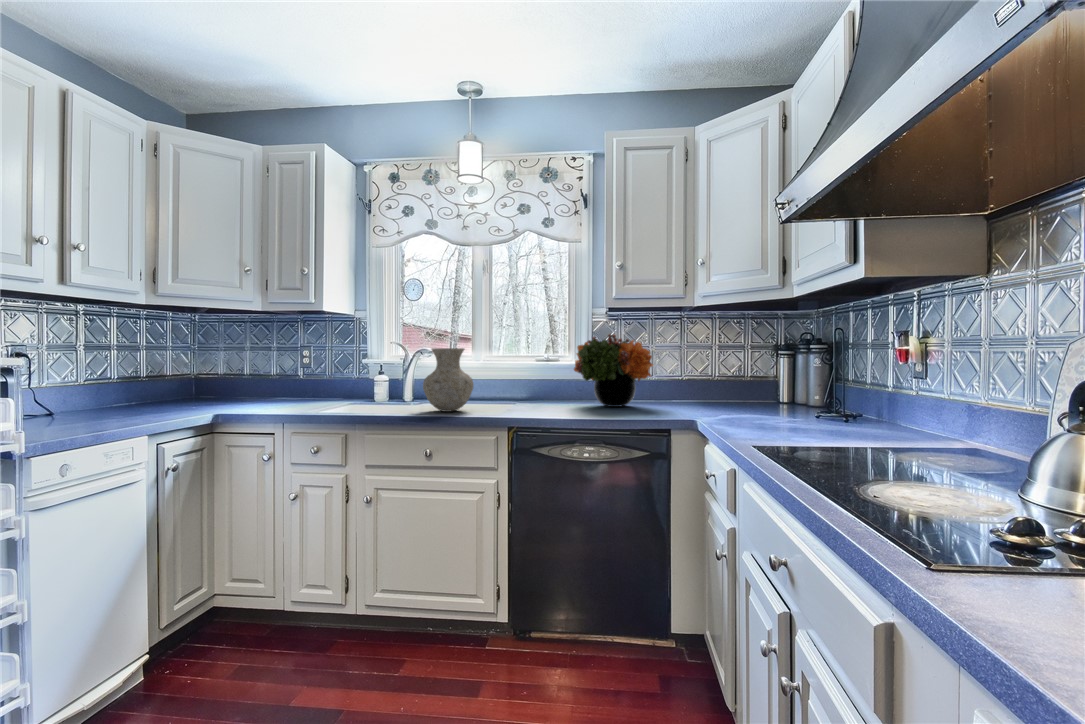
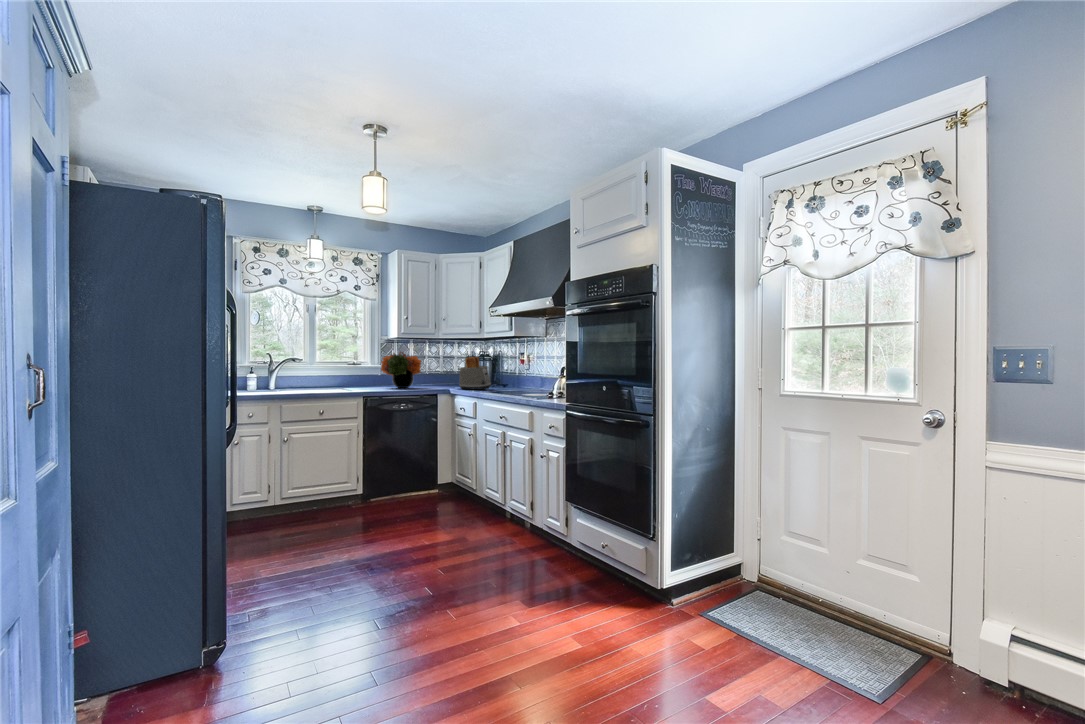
toaster: none [720,342,800,427] -> present [460,357,491,390]
vase: present [423,348,474,412] -> none [310,358,339,391]

